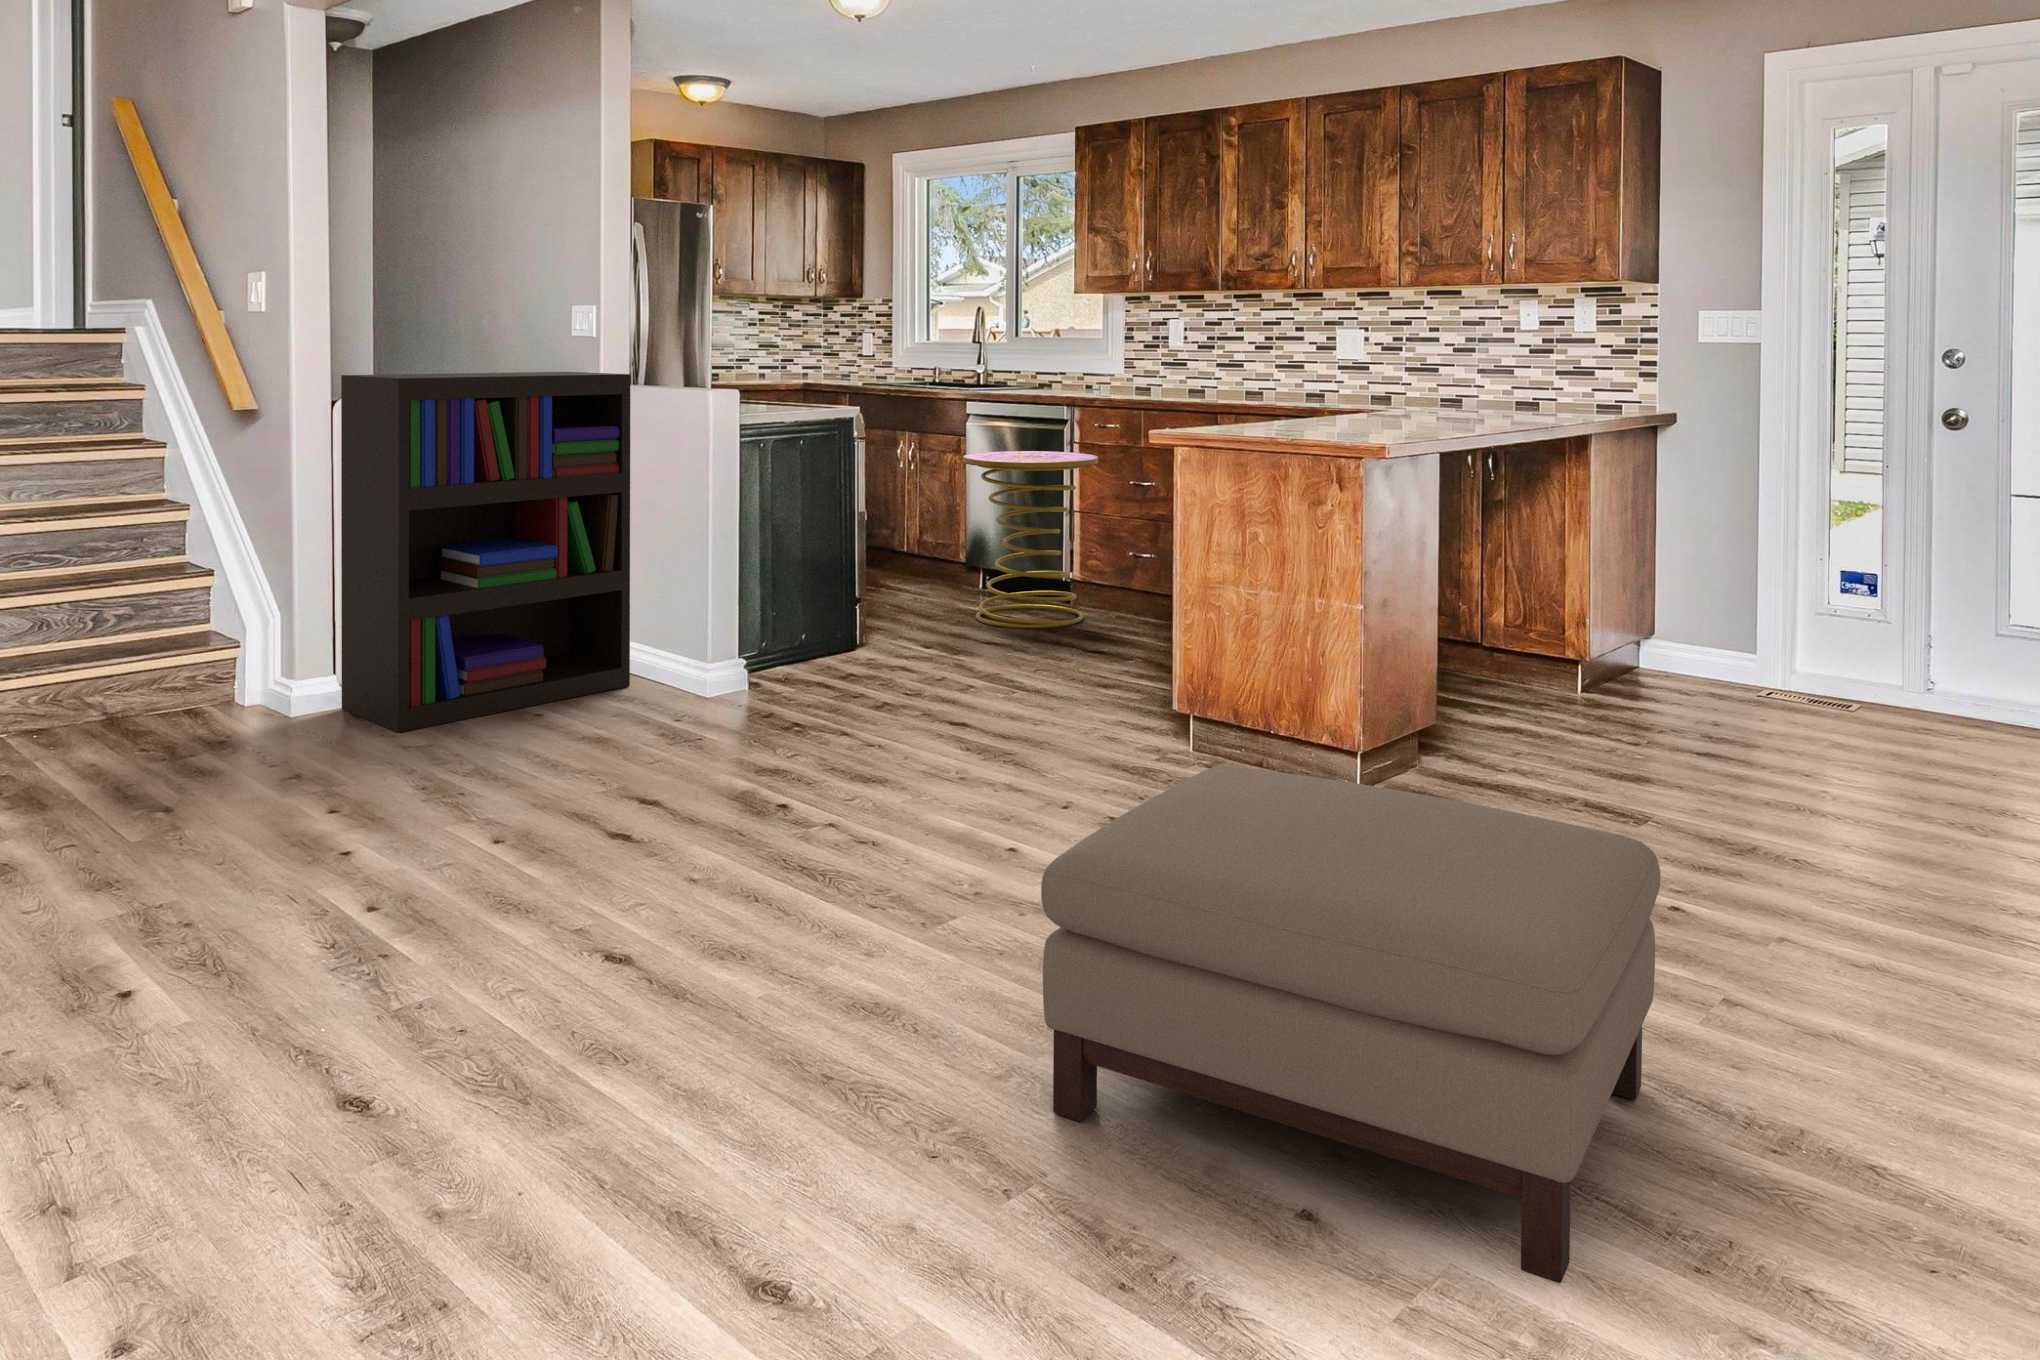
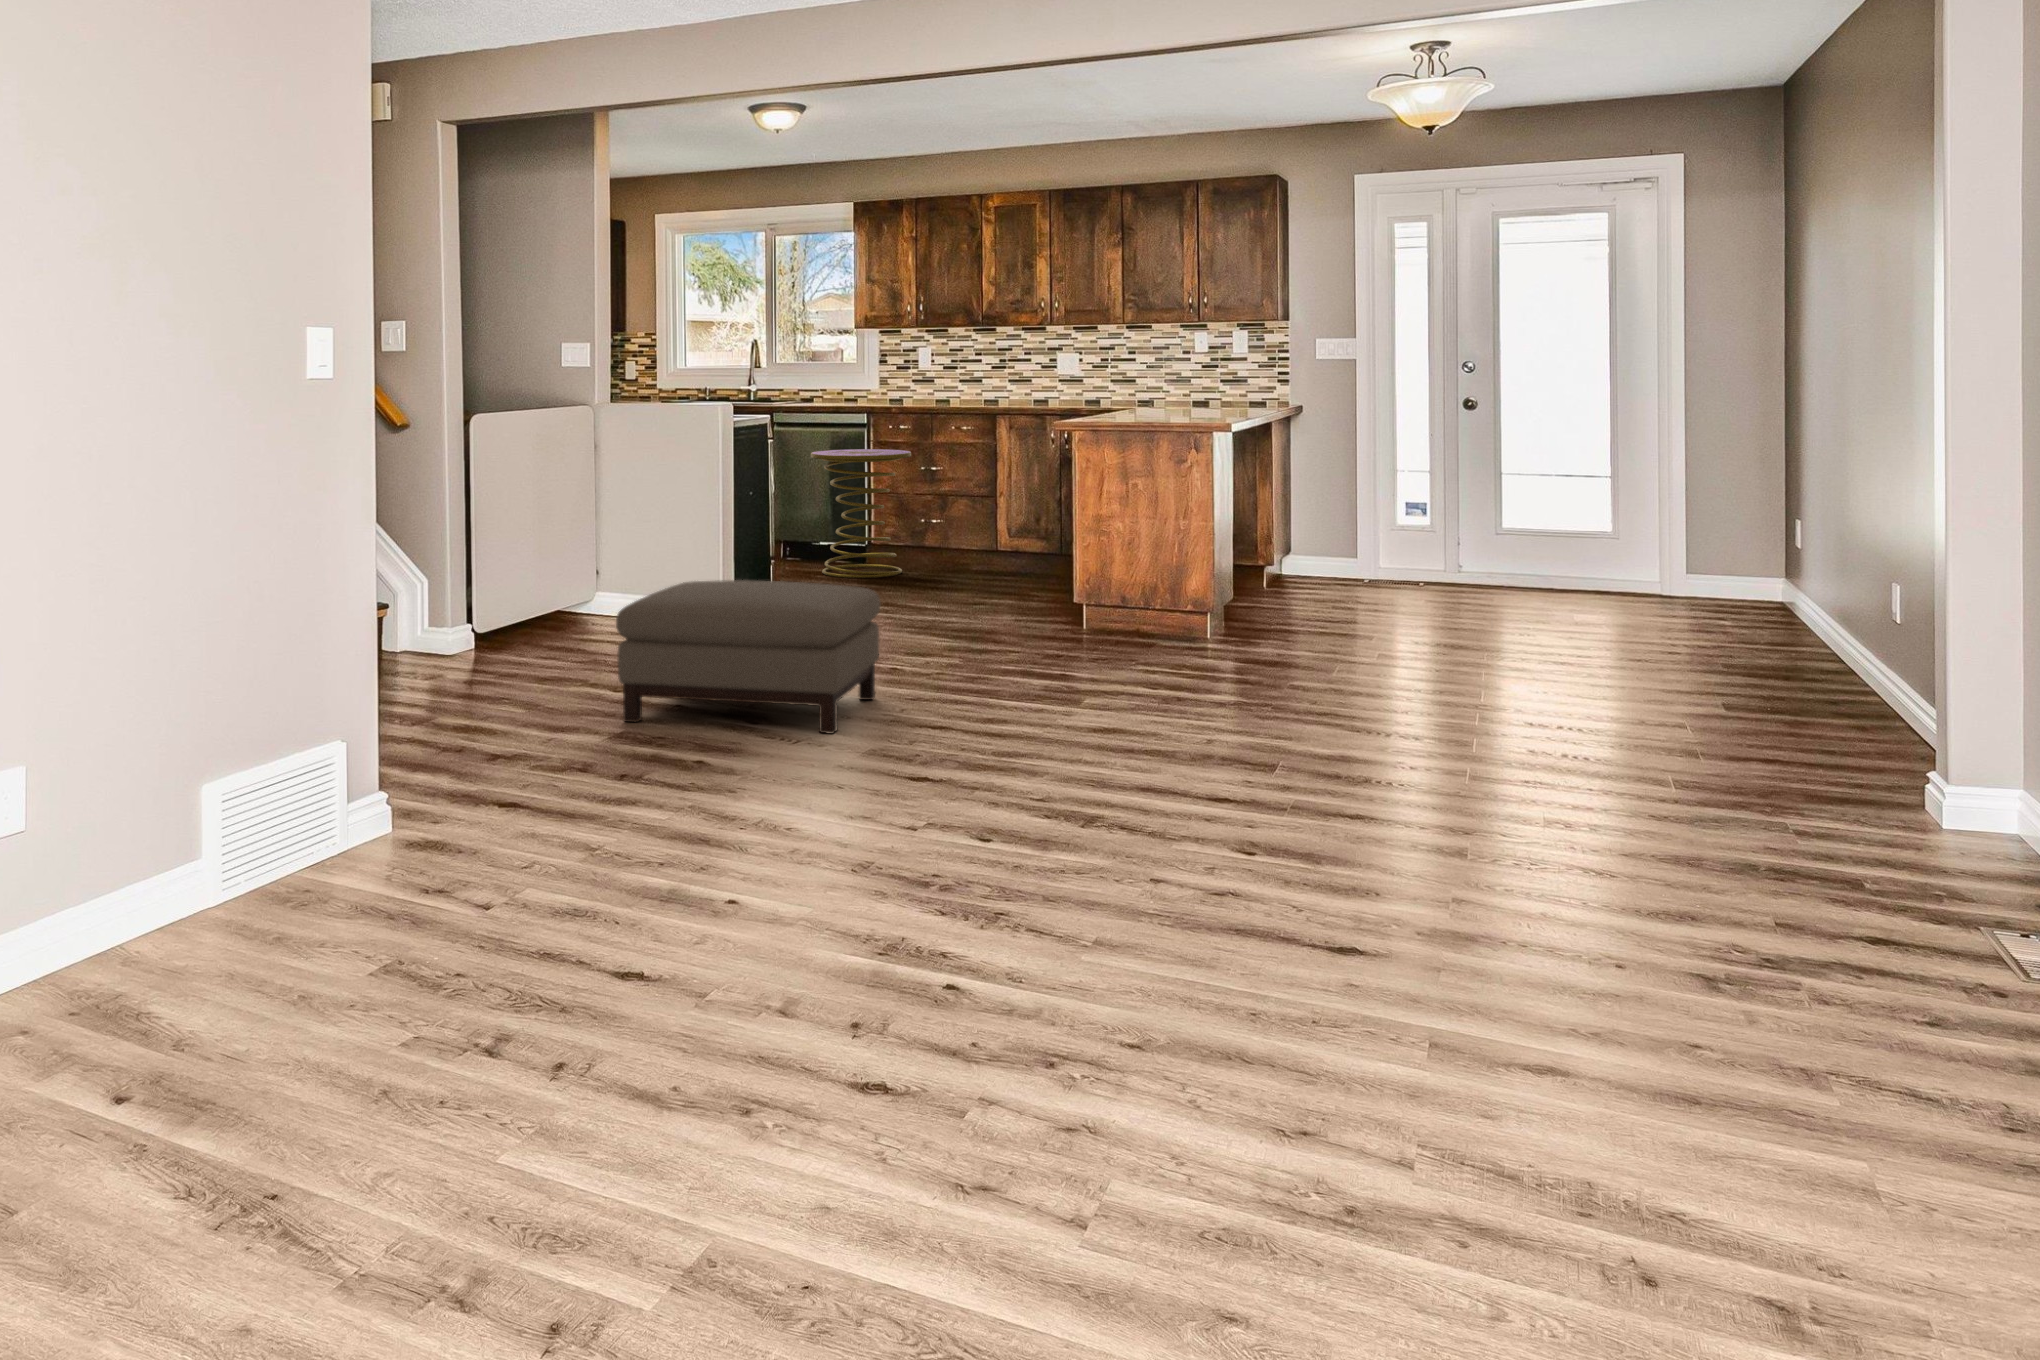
bookshelf: present [341,372,630,733] -> none [499,397,671,648]
ottoman: present [1041,765,1660,1283] -> present [616,580,880,734]

